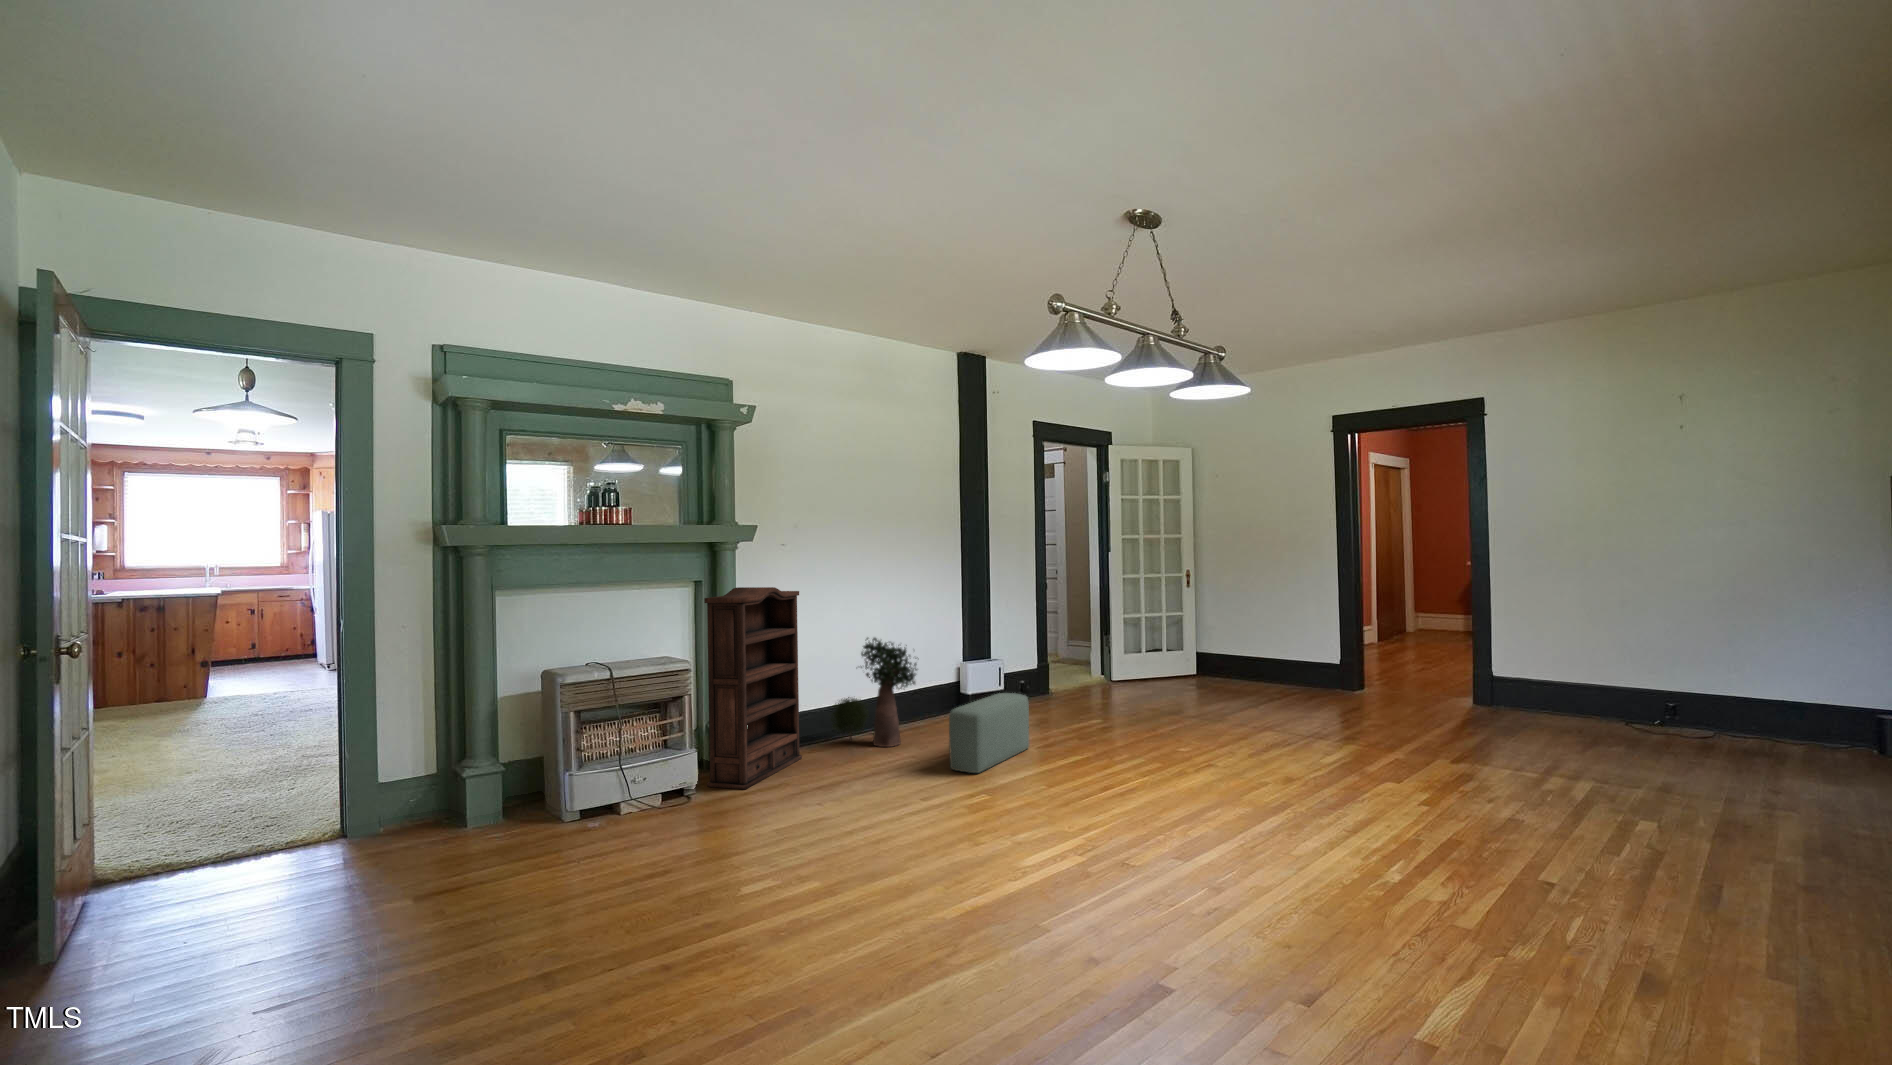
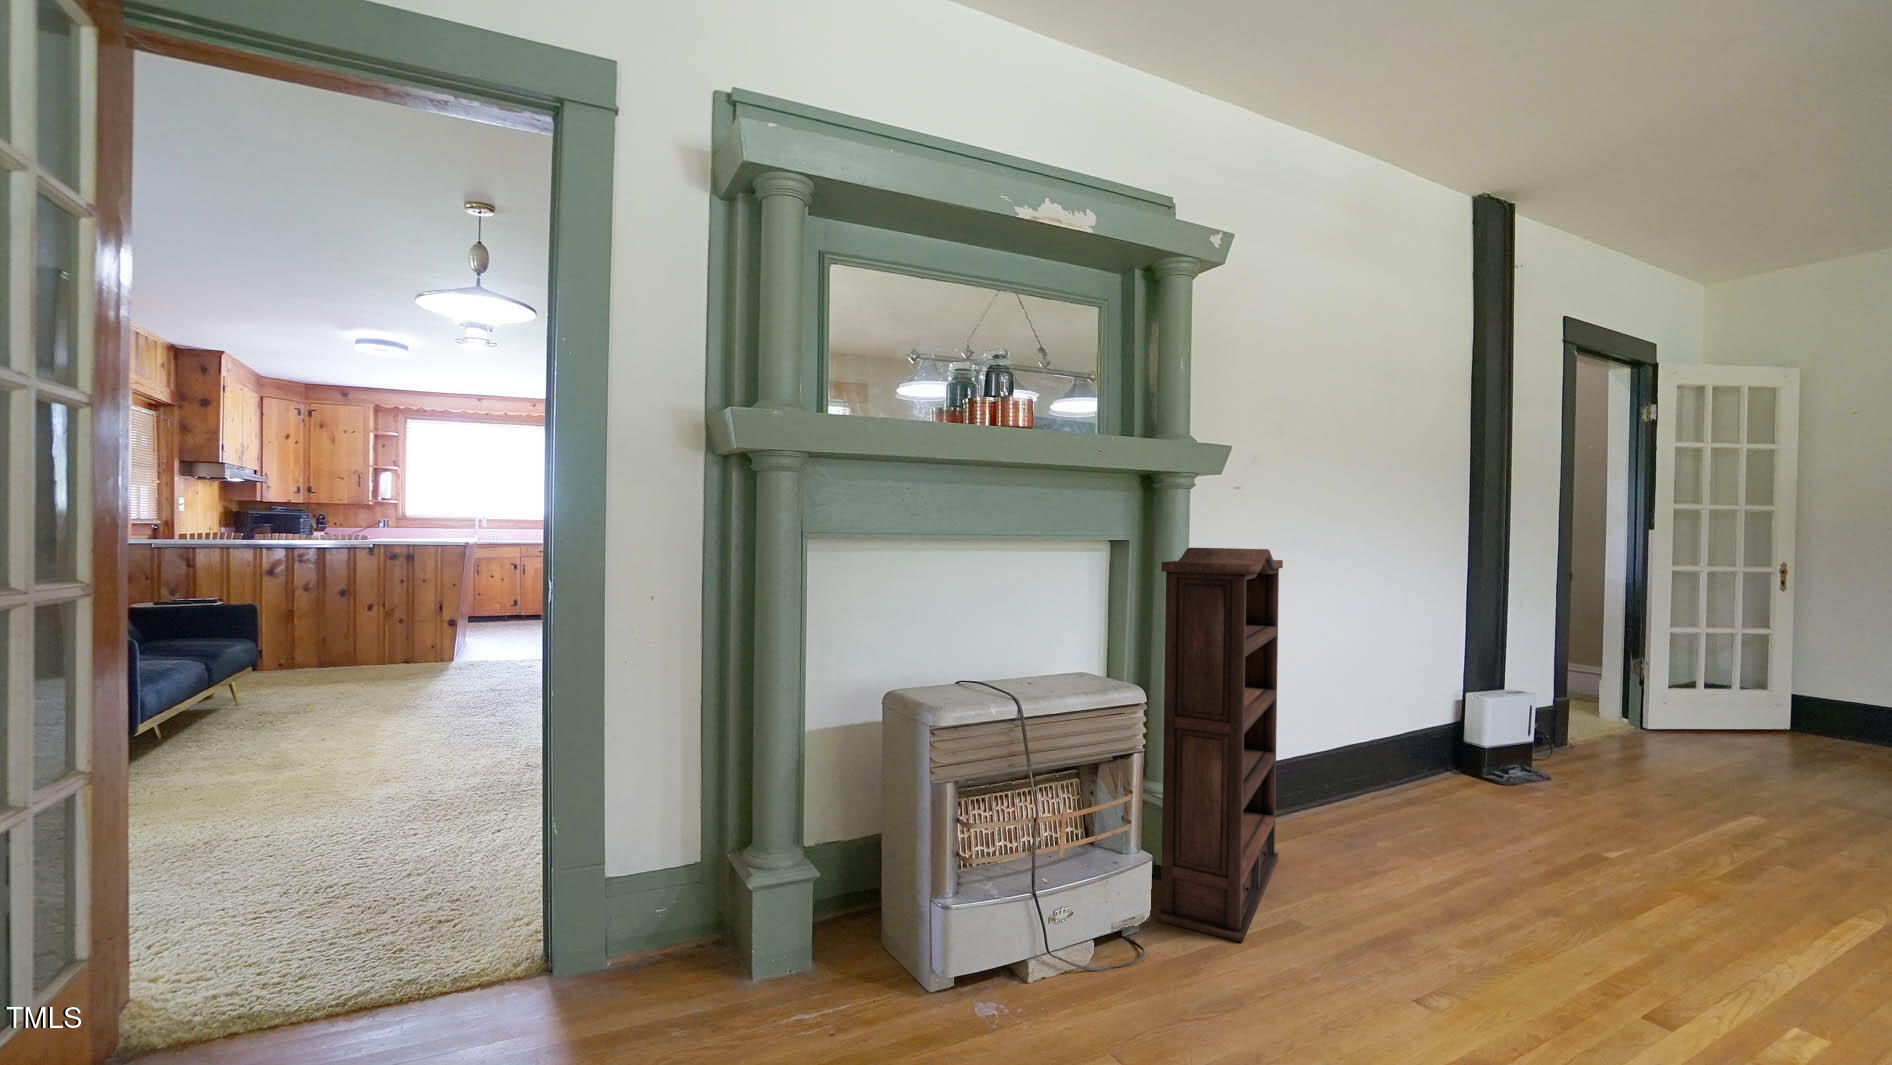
potted plant: present [831,638,917,747] -> none [1292,647,1477,848]
pouf: present [949,693,1029,773] -> none [1645,774,1749,964]

